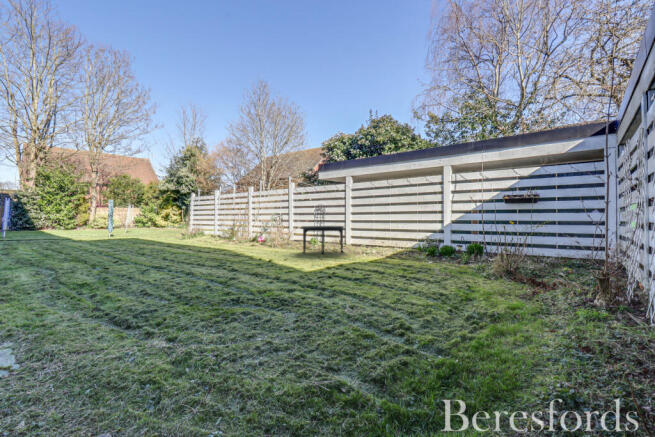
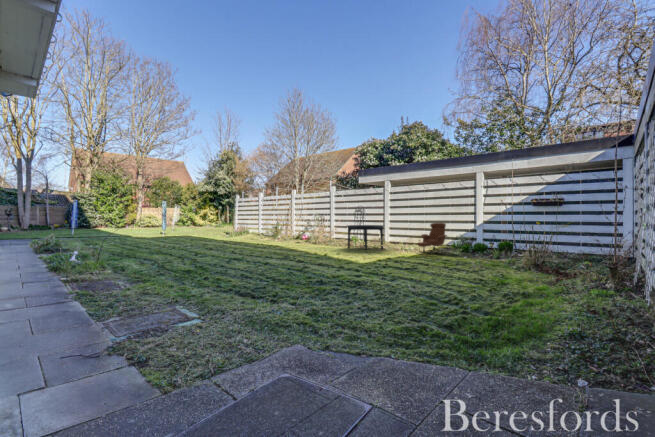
lounge chair: none [377,222,412,260] -> present [417,222,447,254]

